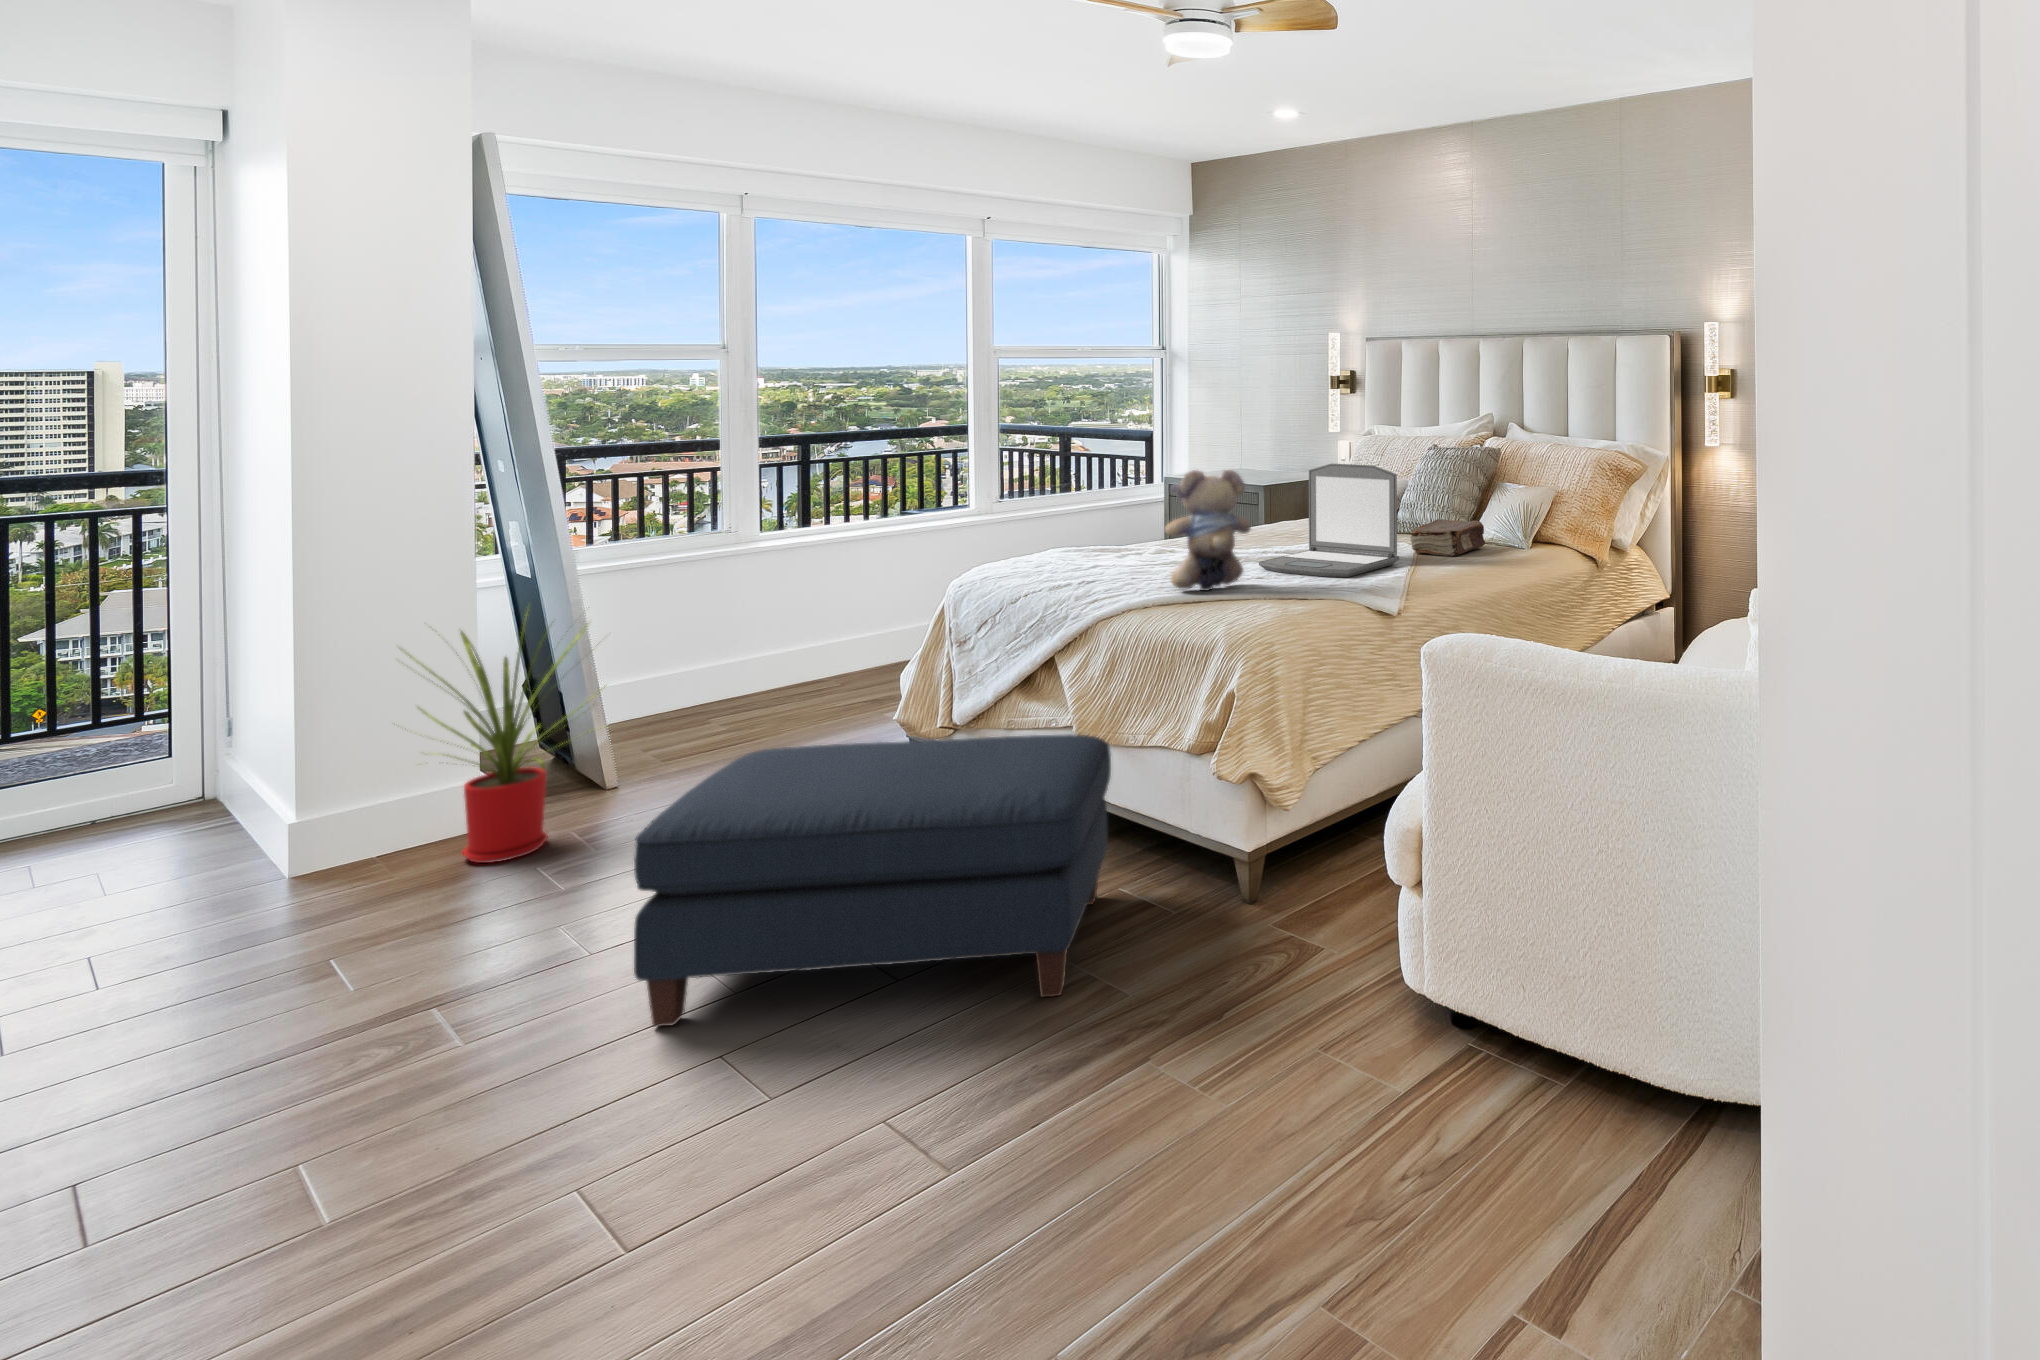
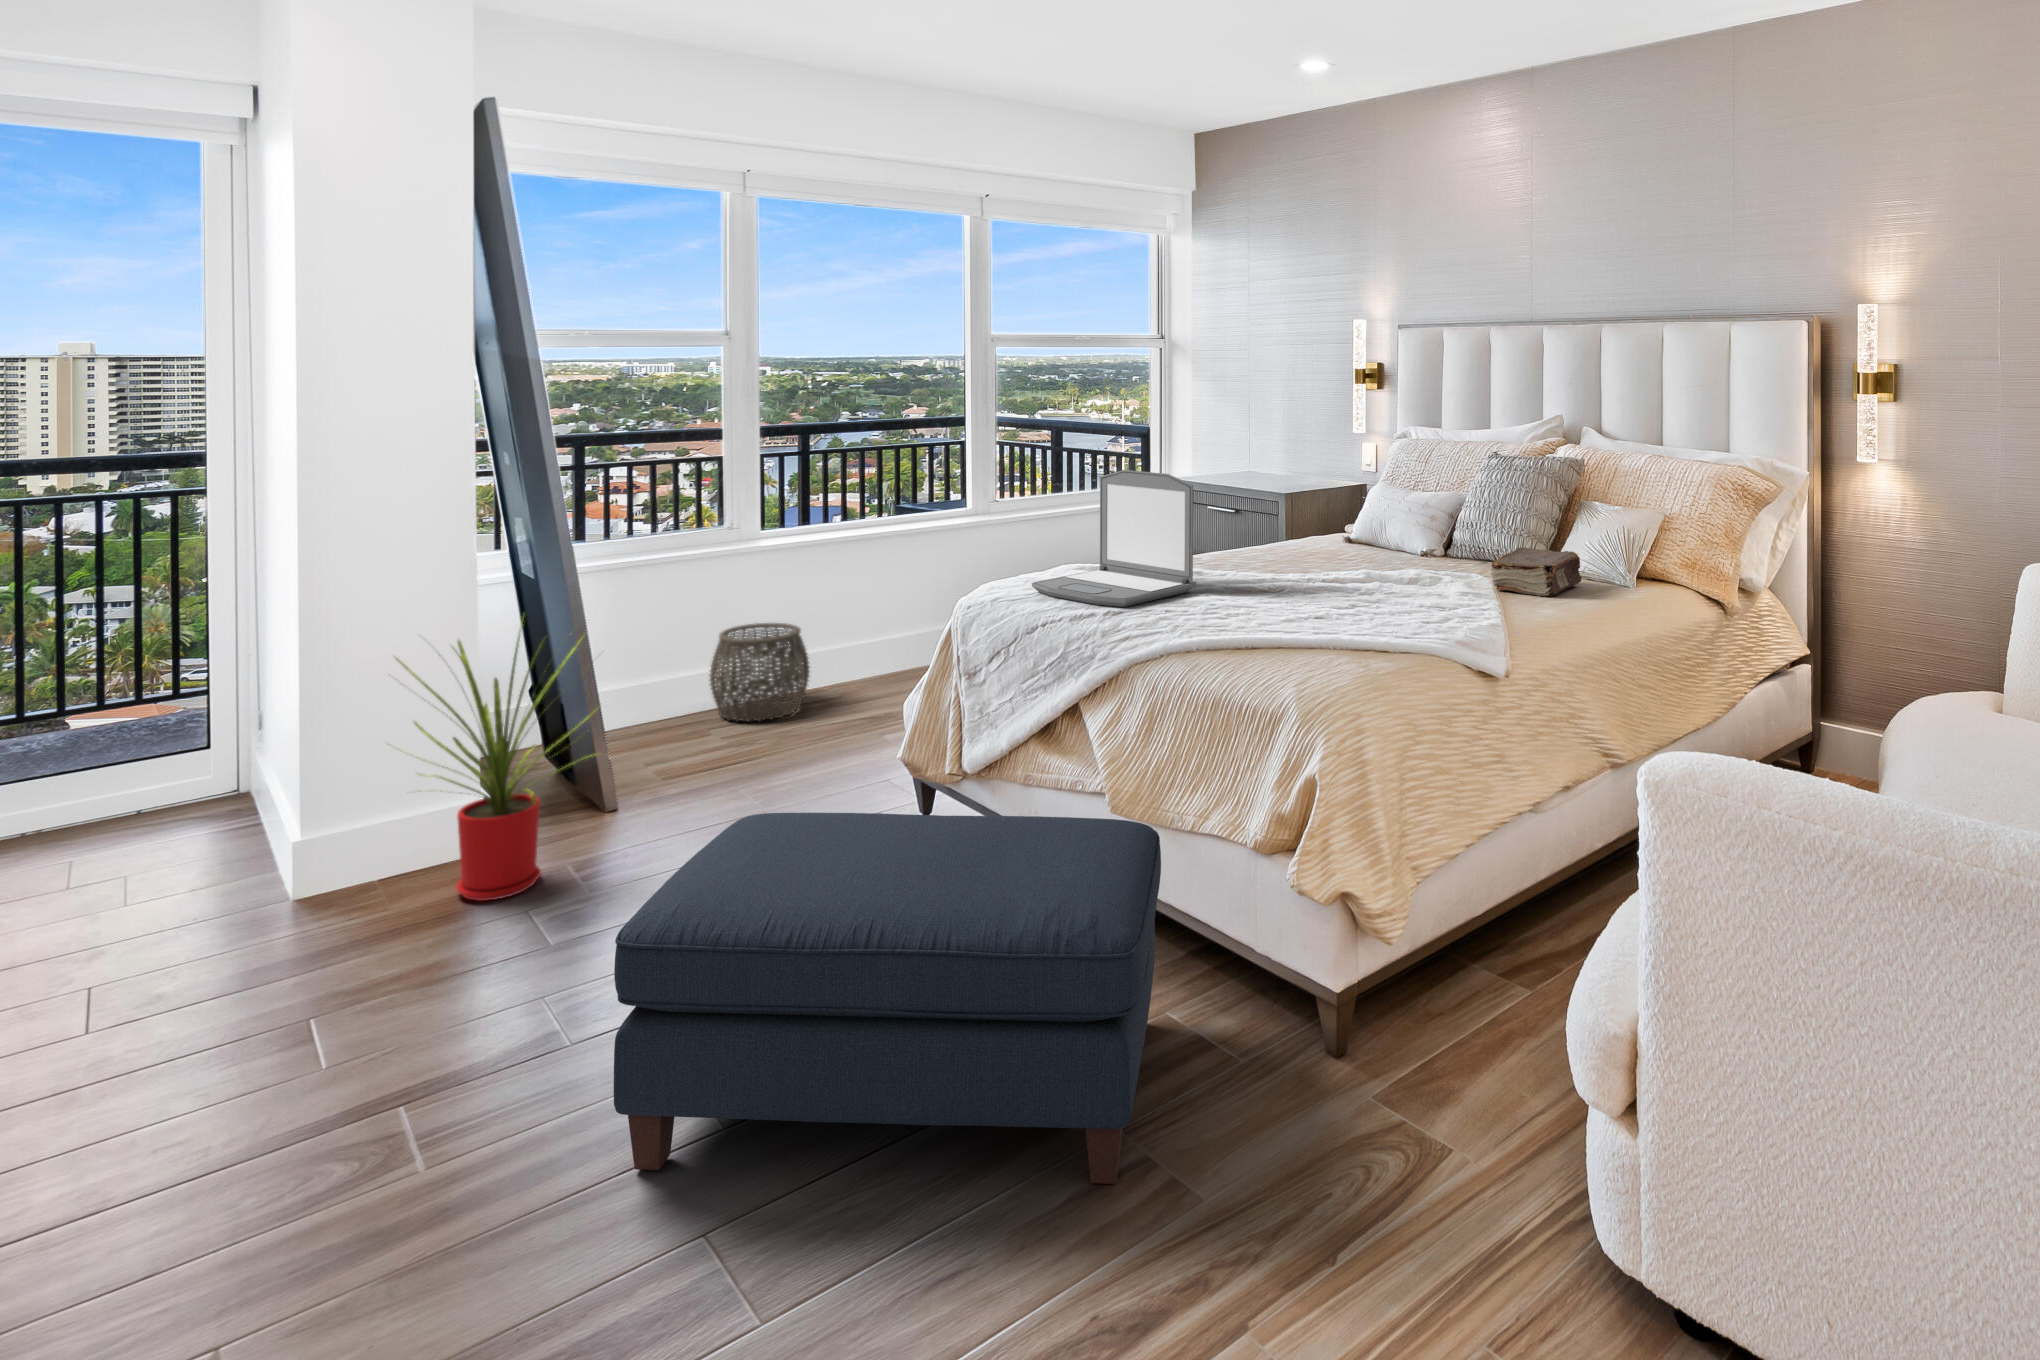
laptop: present [1259,463,1399,577] -> present [1032,470,1195,607]
teddy bear: present [1165,470,1251,591] -> none [1213,487,1315,636]
woven basket: none [711,618,814,710] -> present [709,623,810,721]

